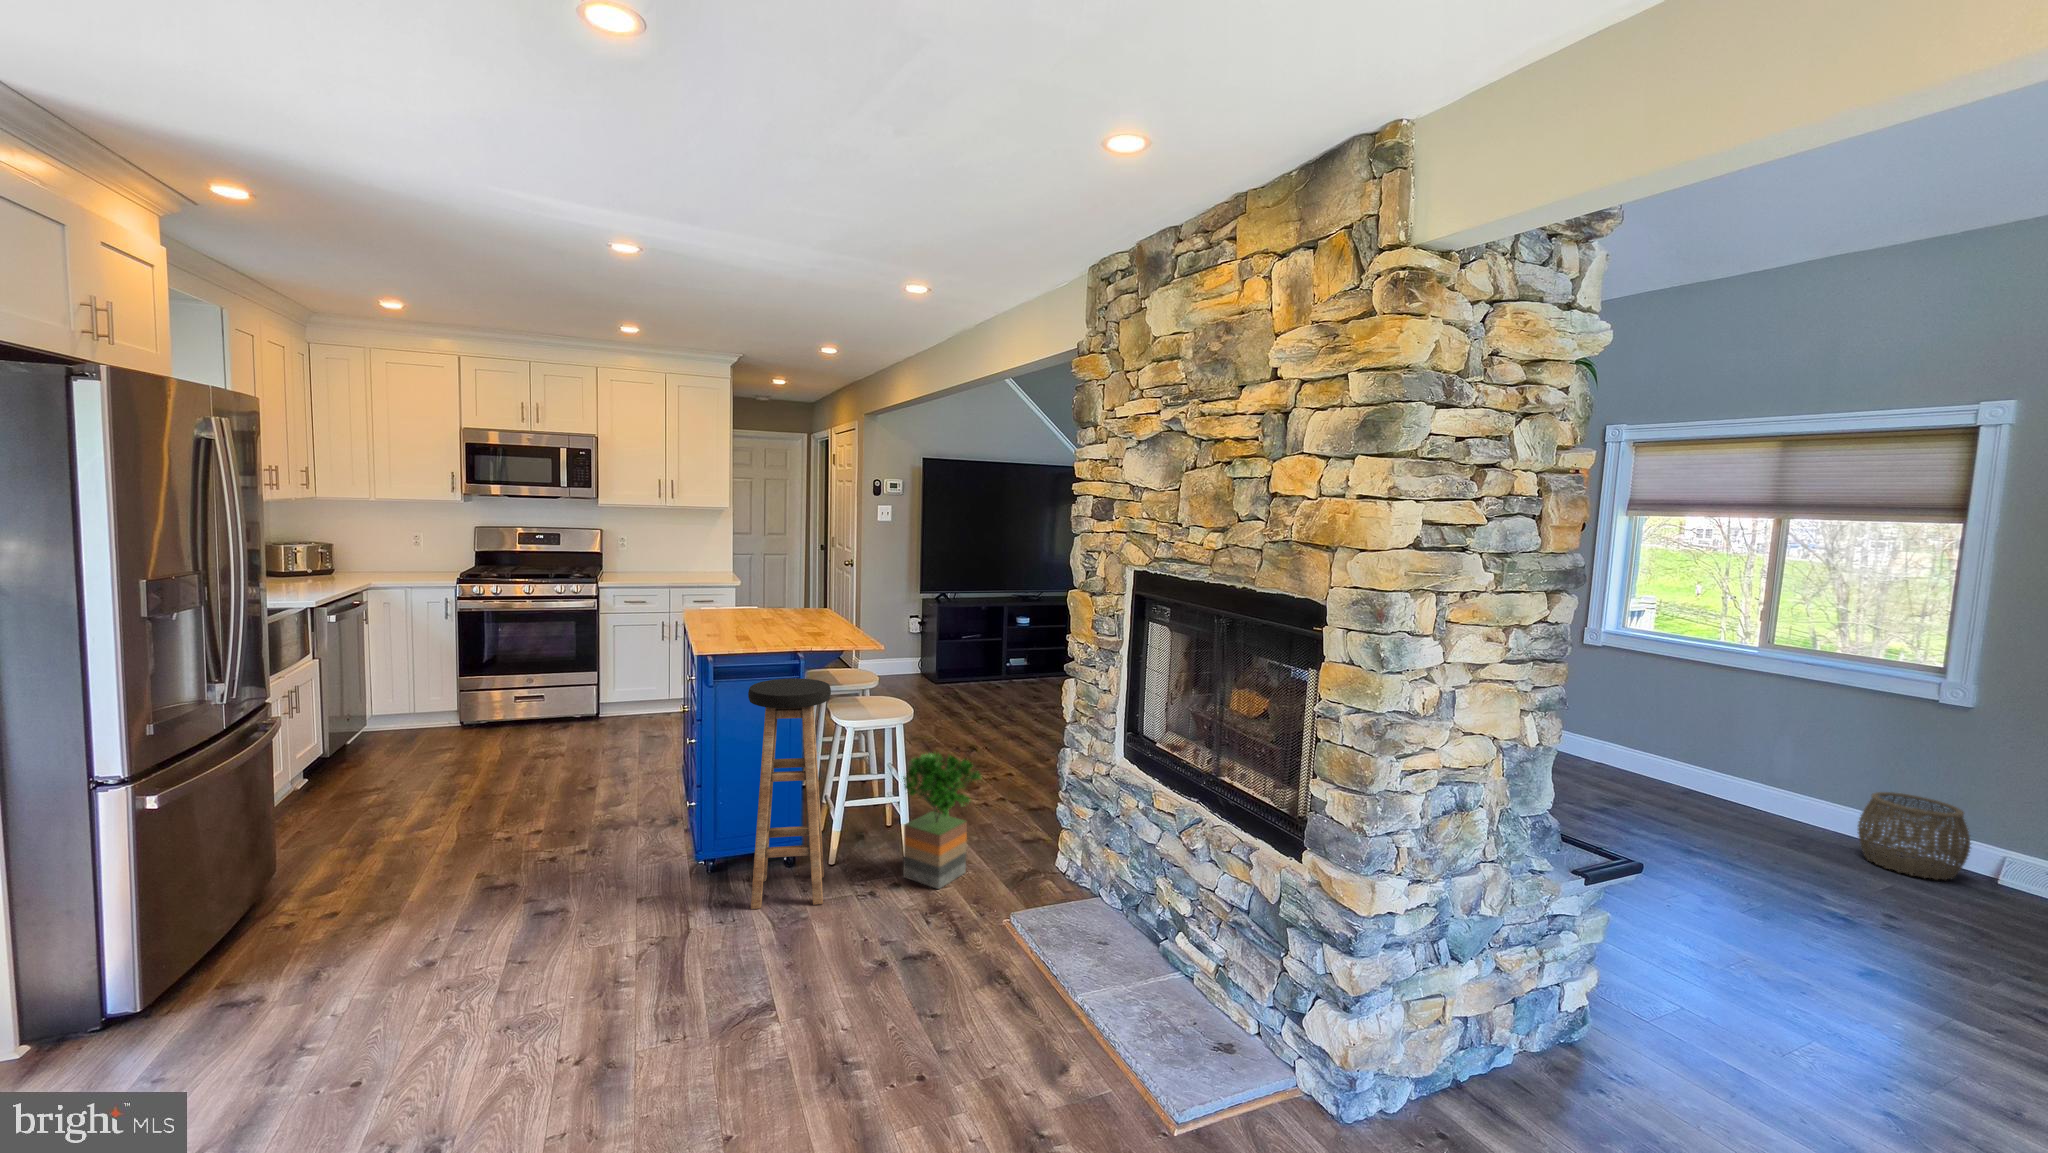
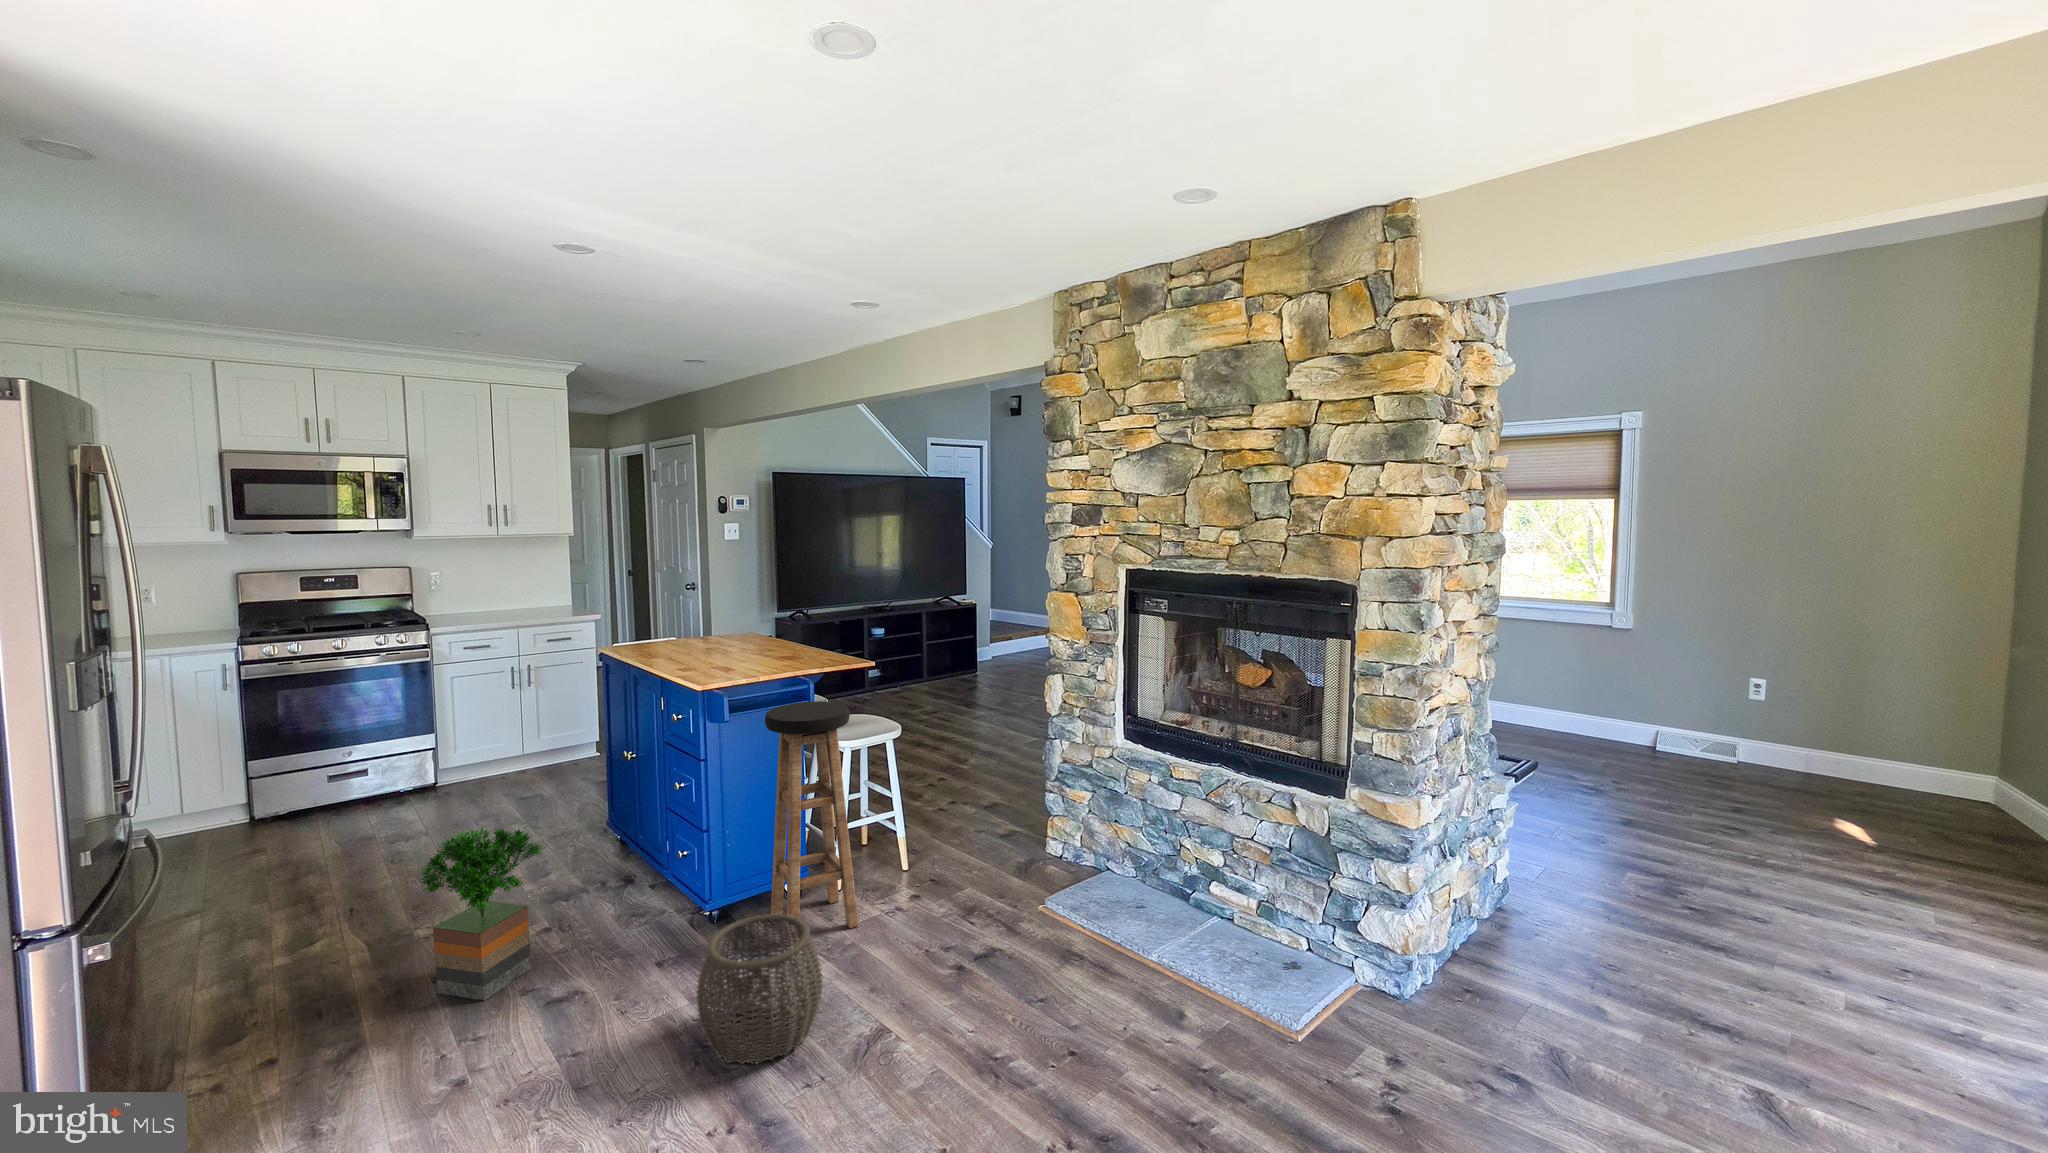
potted tree: present [903,754,981,889] -> present [420,827,543,1000]
woven basket: present [1858,792,1971,880] -> present [697,914,823,1064]

